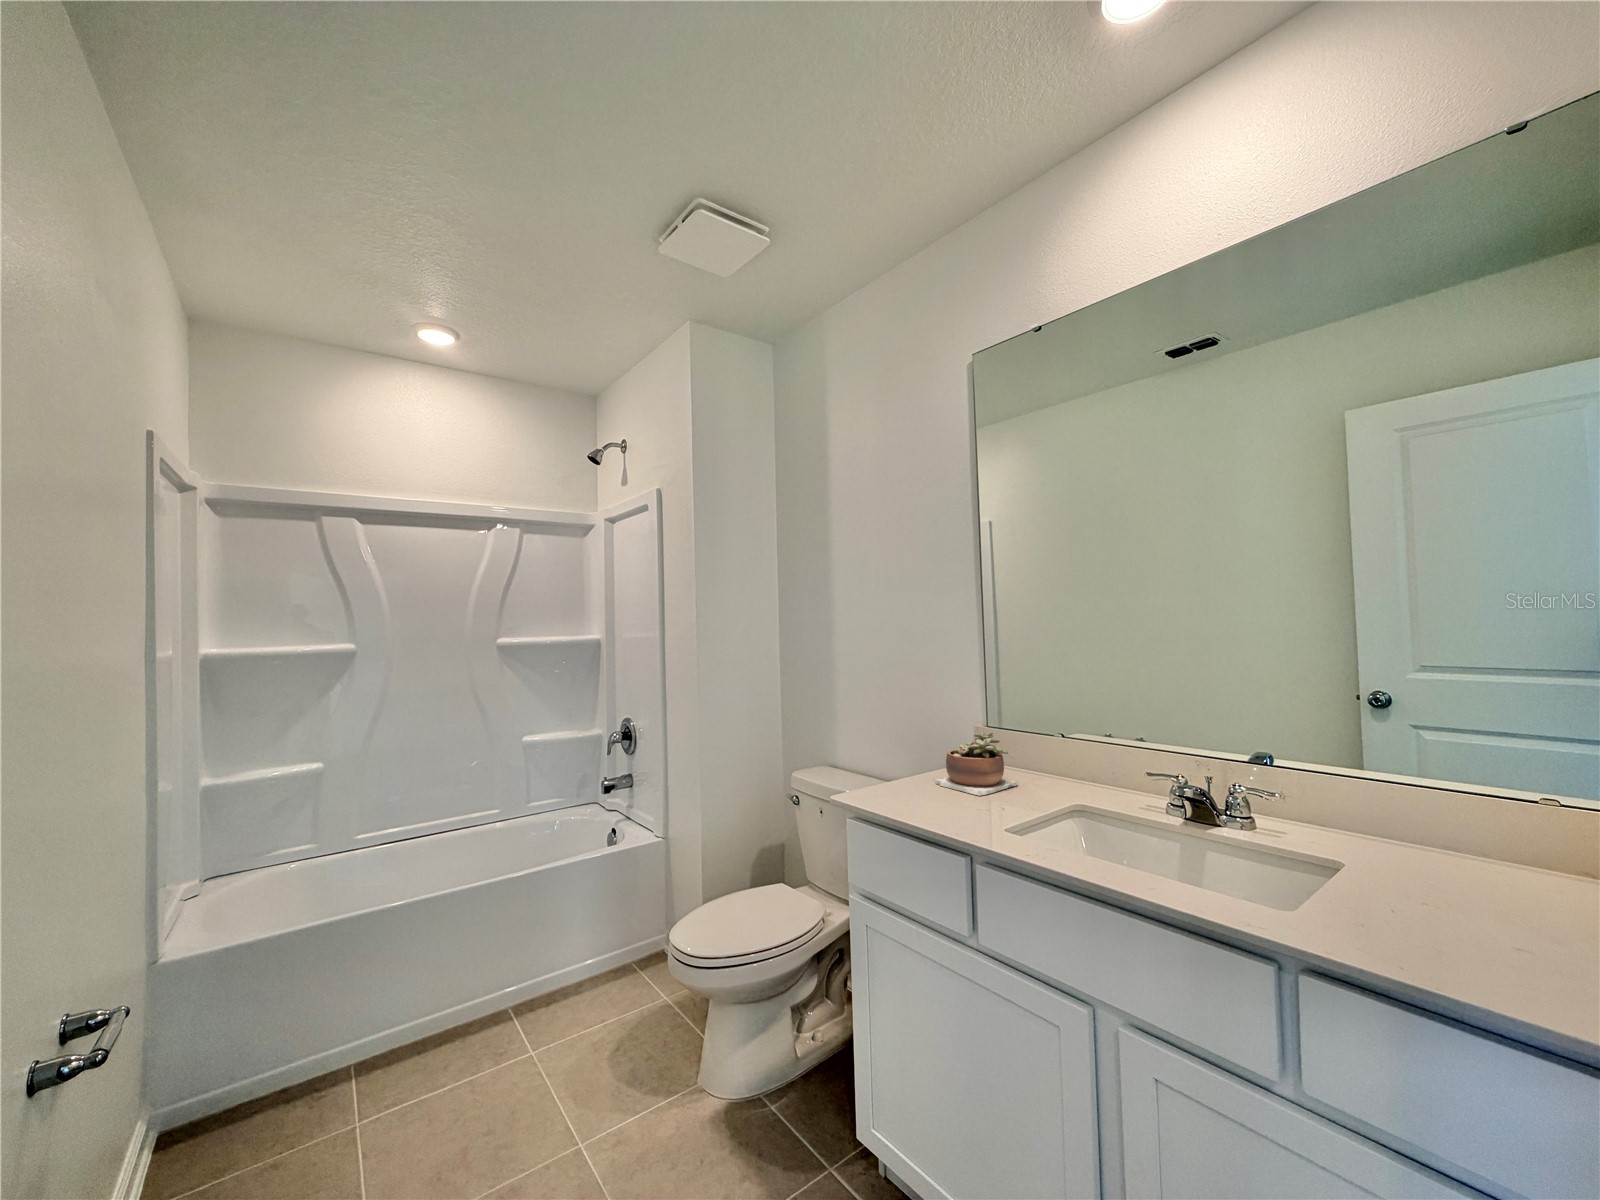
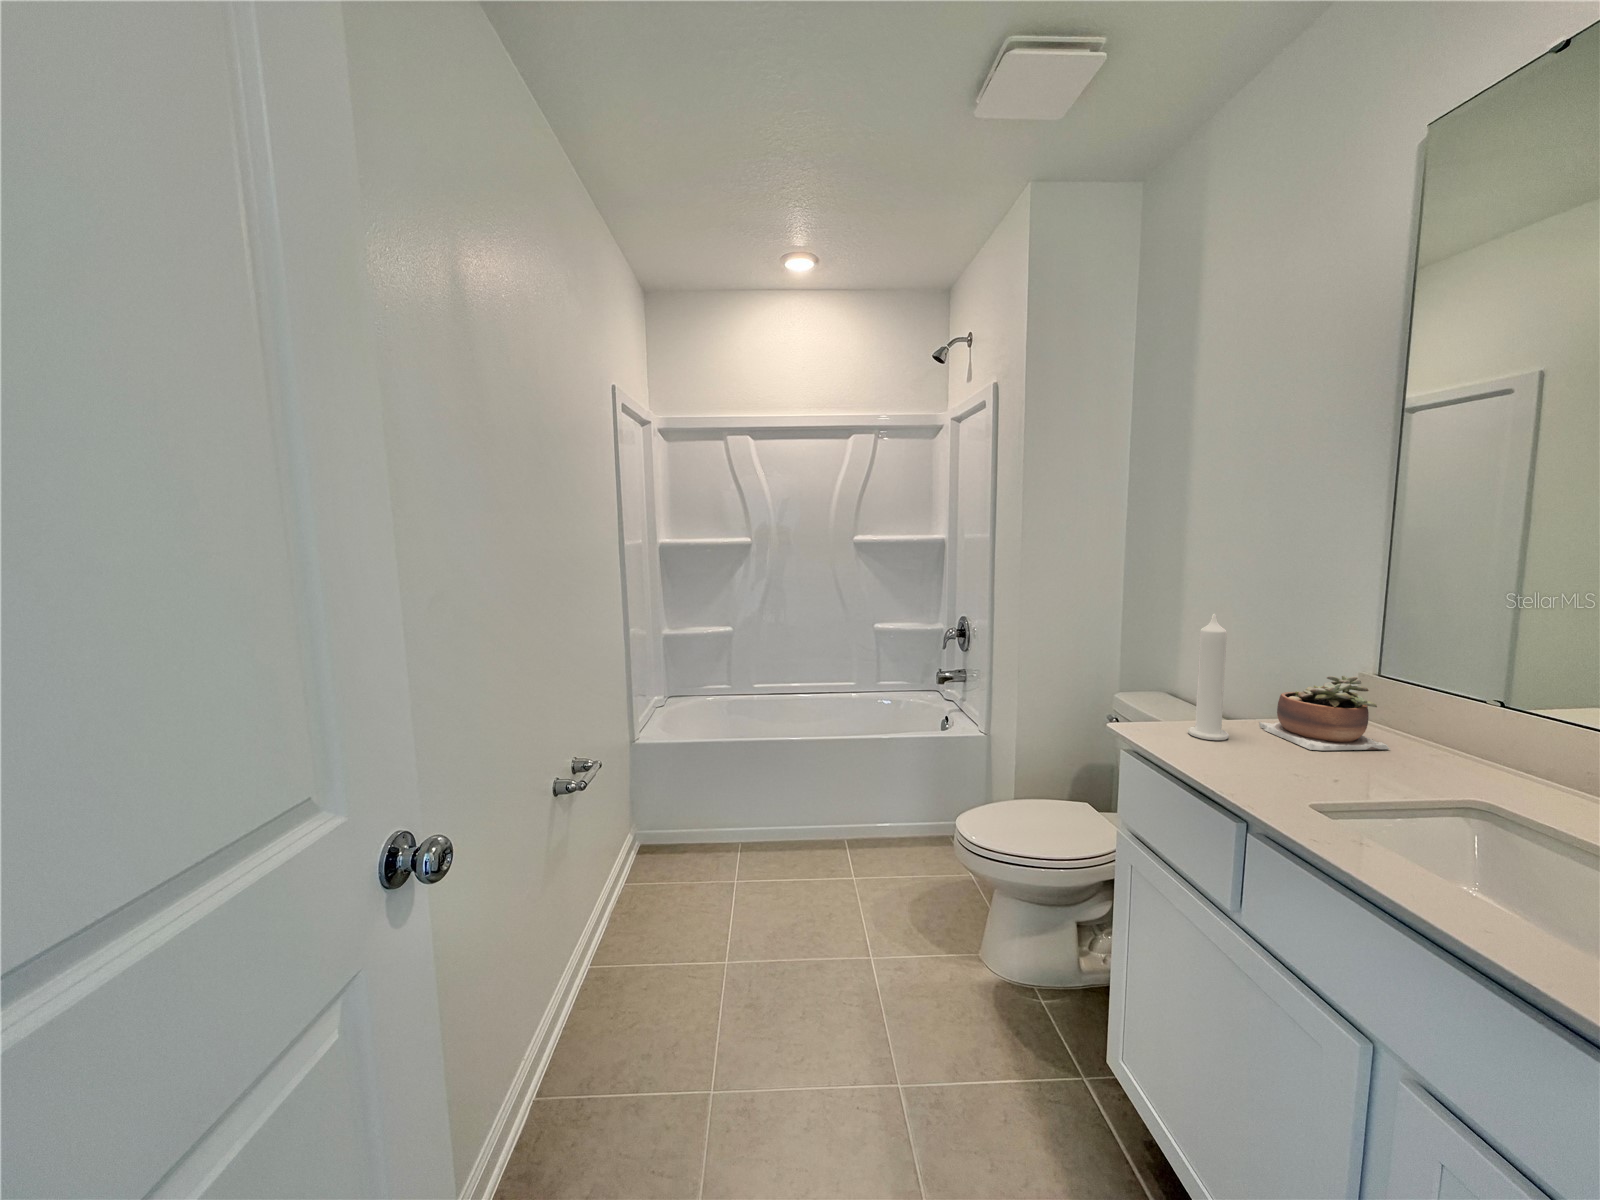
candle: none [895,692,925,802] -> present [1188,614,1229,740]

